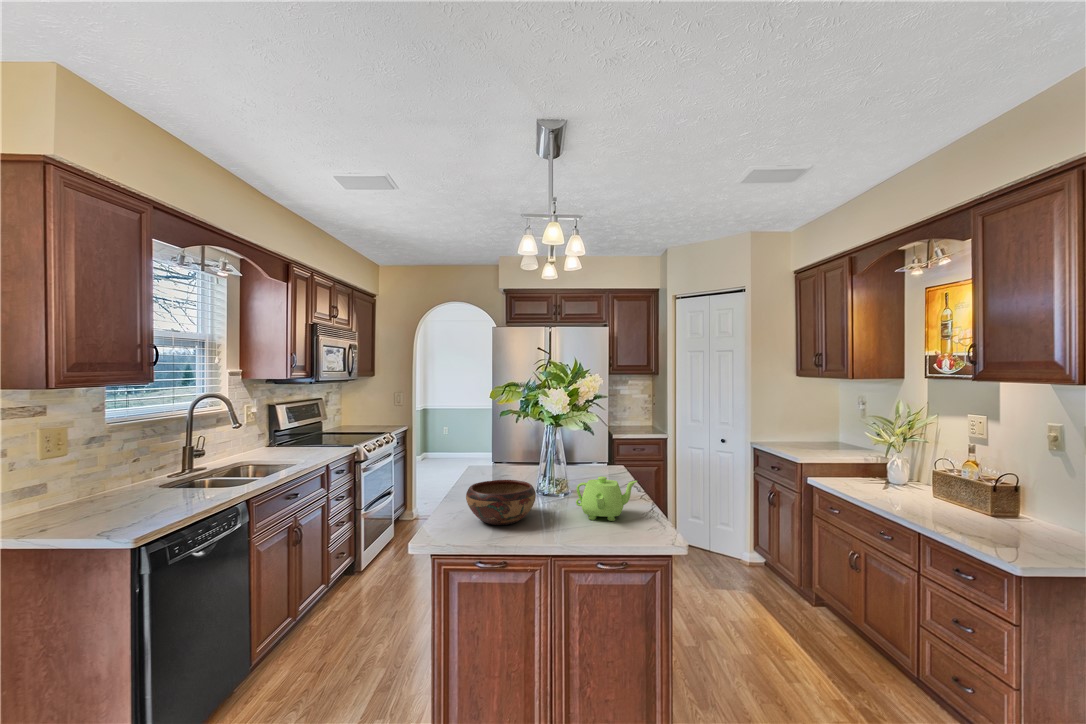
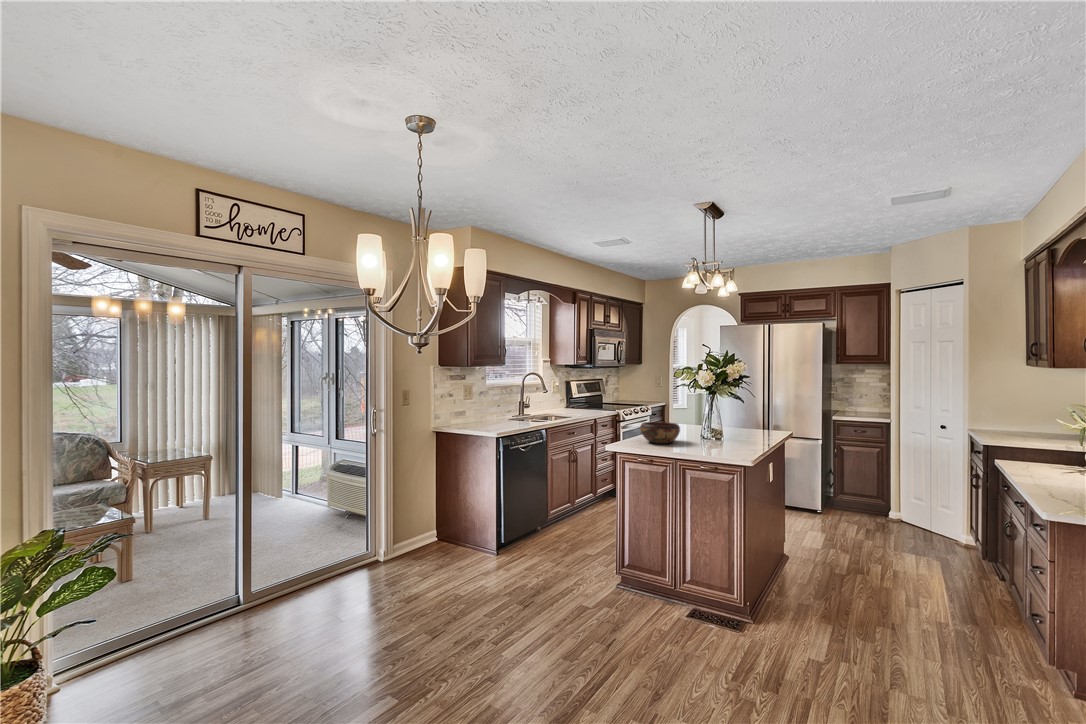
teapot: present [576,476,637,521] -> none [704,423,739,448]

